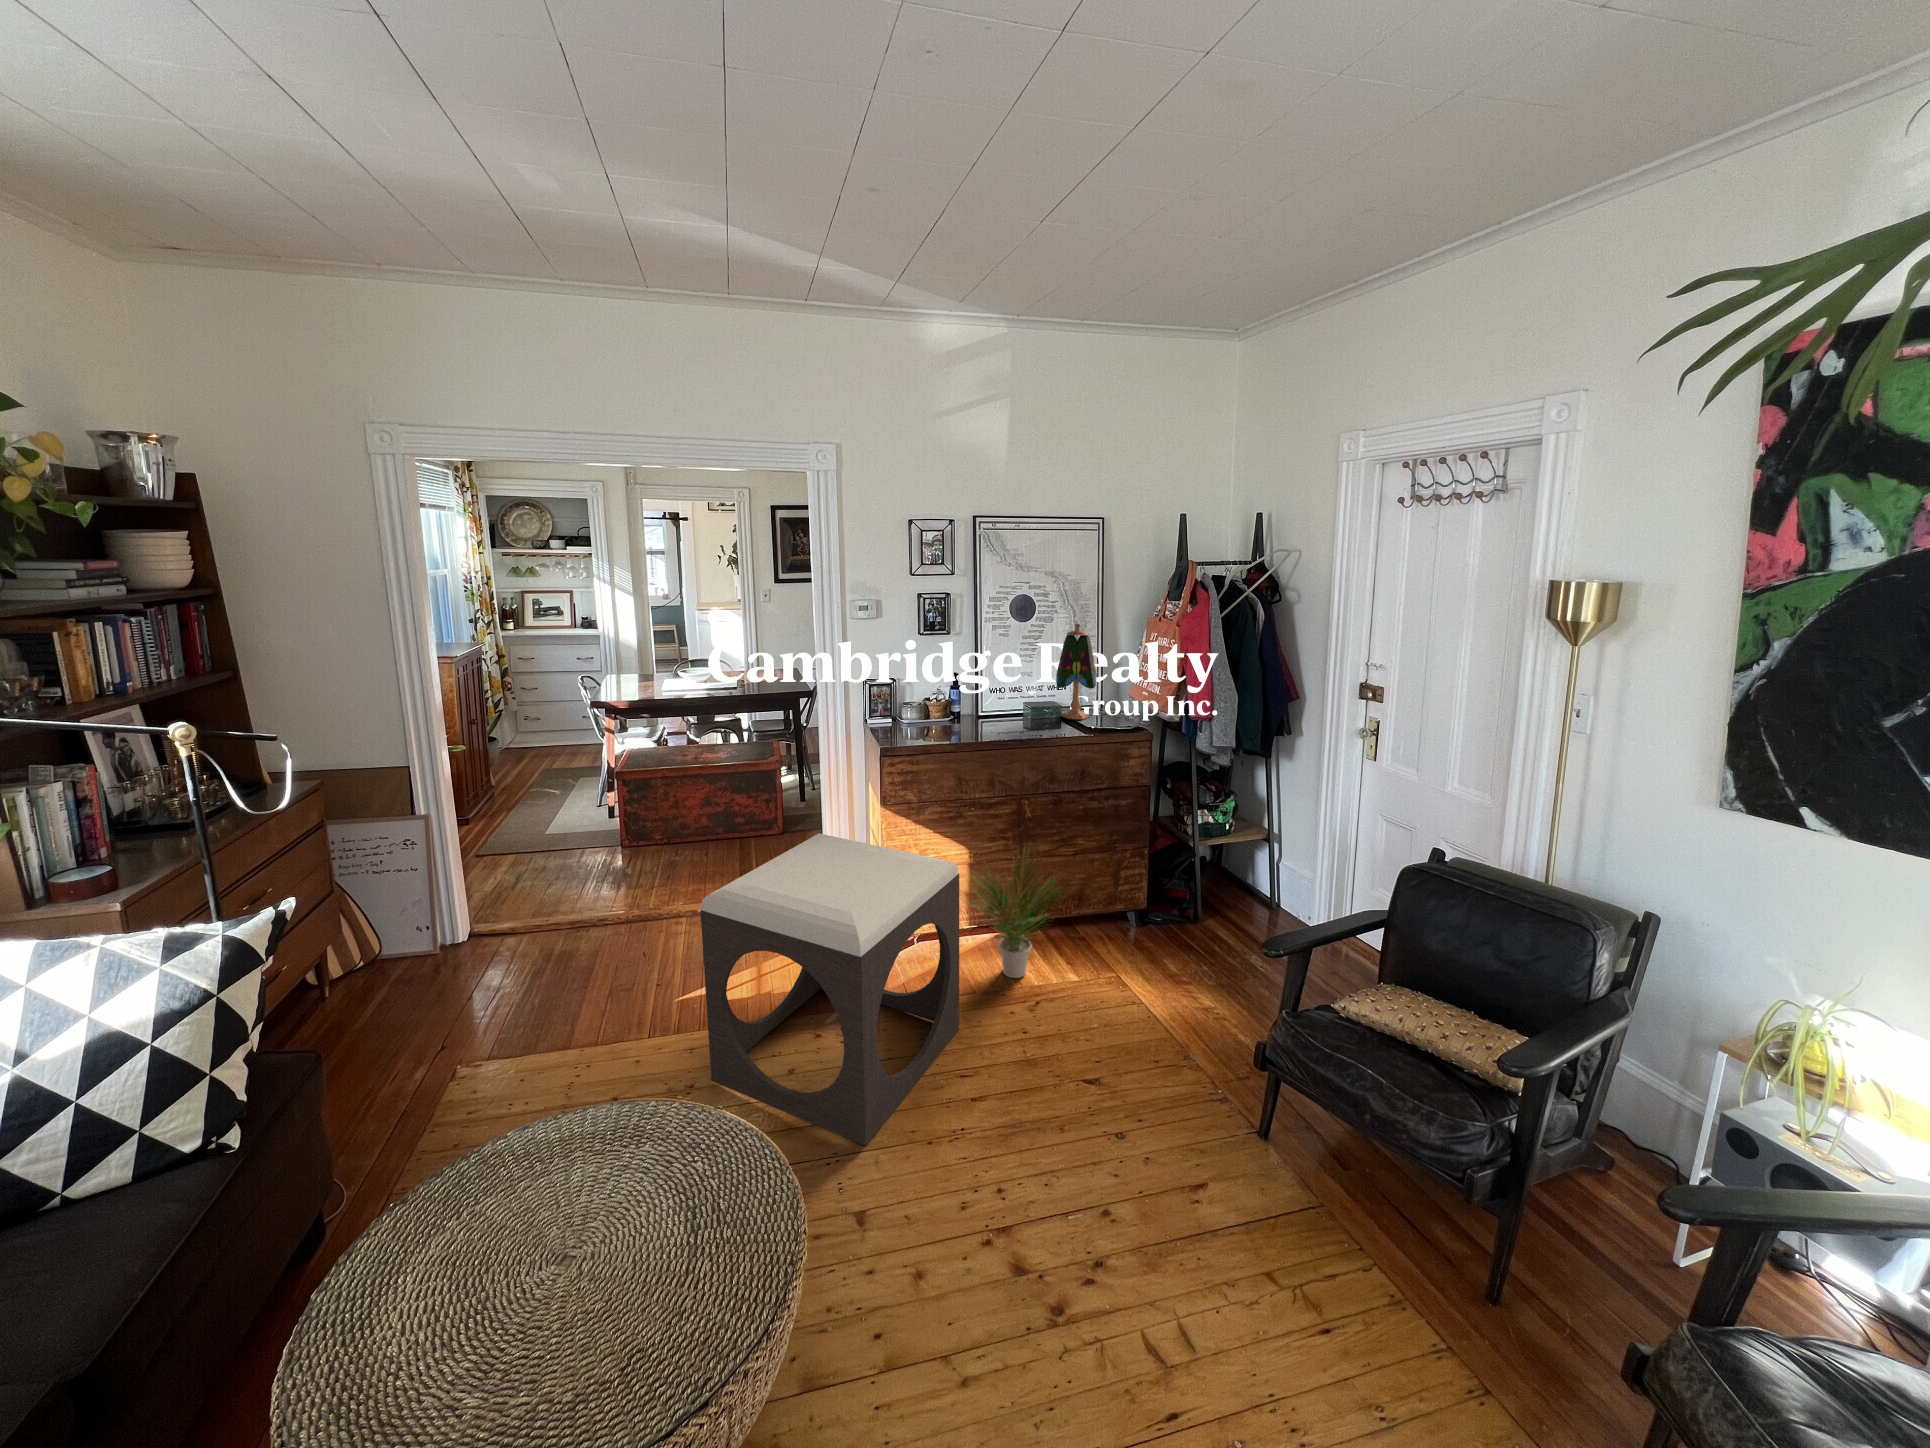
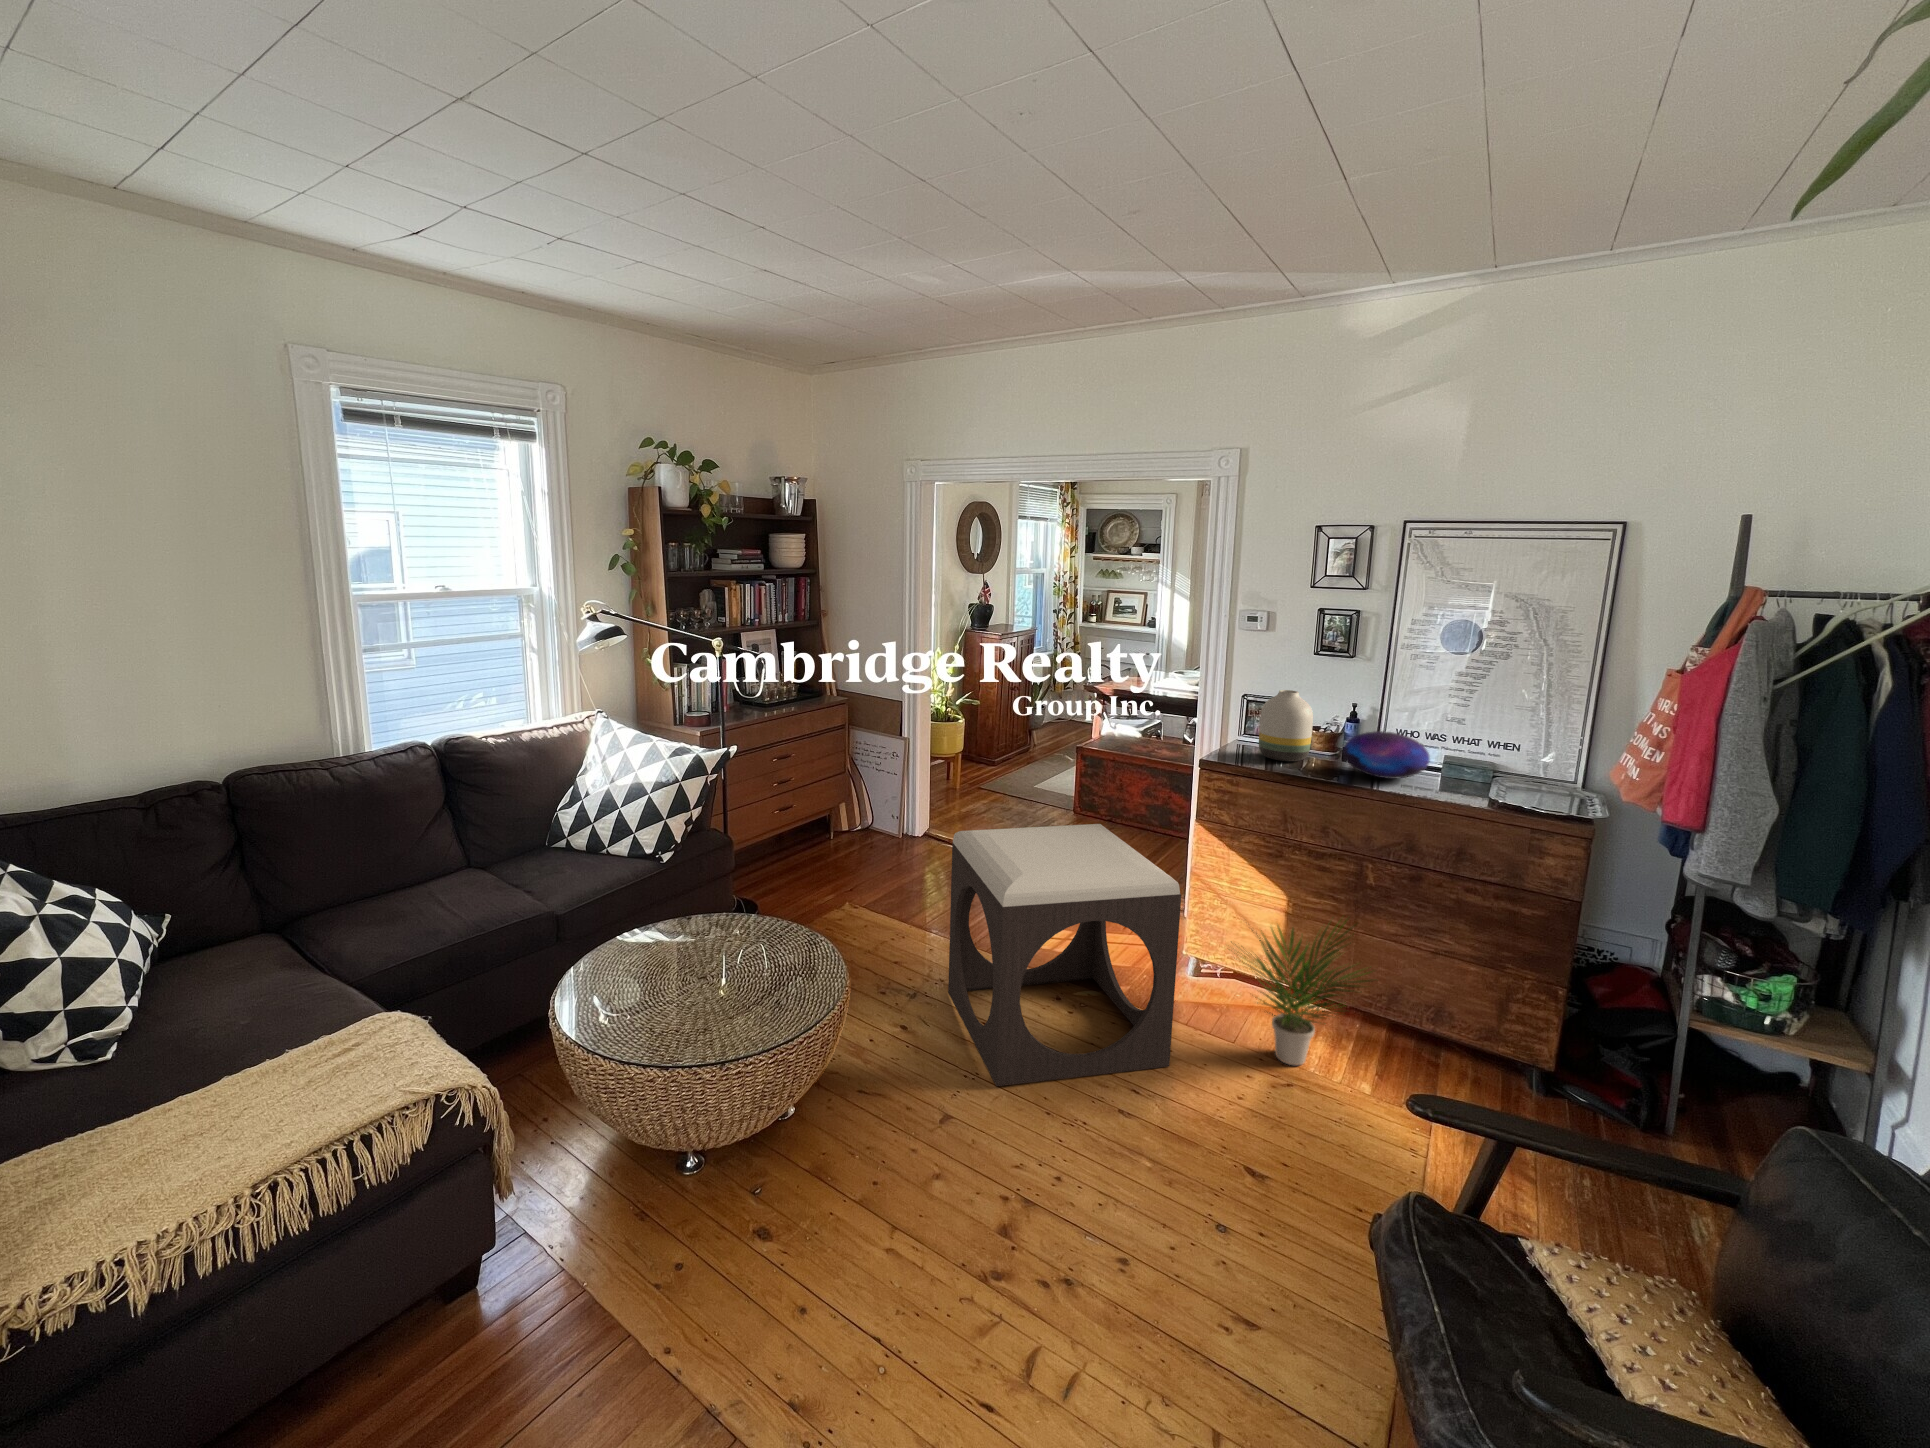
table lamp: present [1056,624,1097,719] -> none [1473,660,1549,793]
vase: none [905,670,947,731] -> present [1259,690,1313,761]
decorative orb: none [977,691,1038,728] -> present [1343,731,1430,779]

